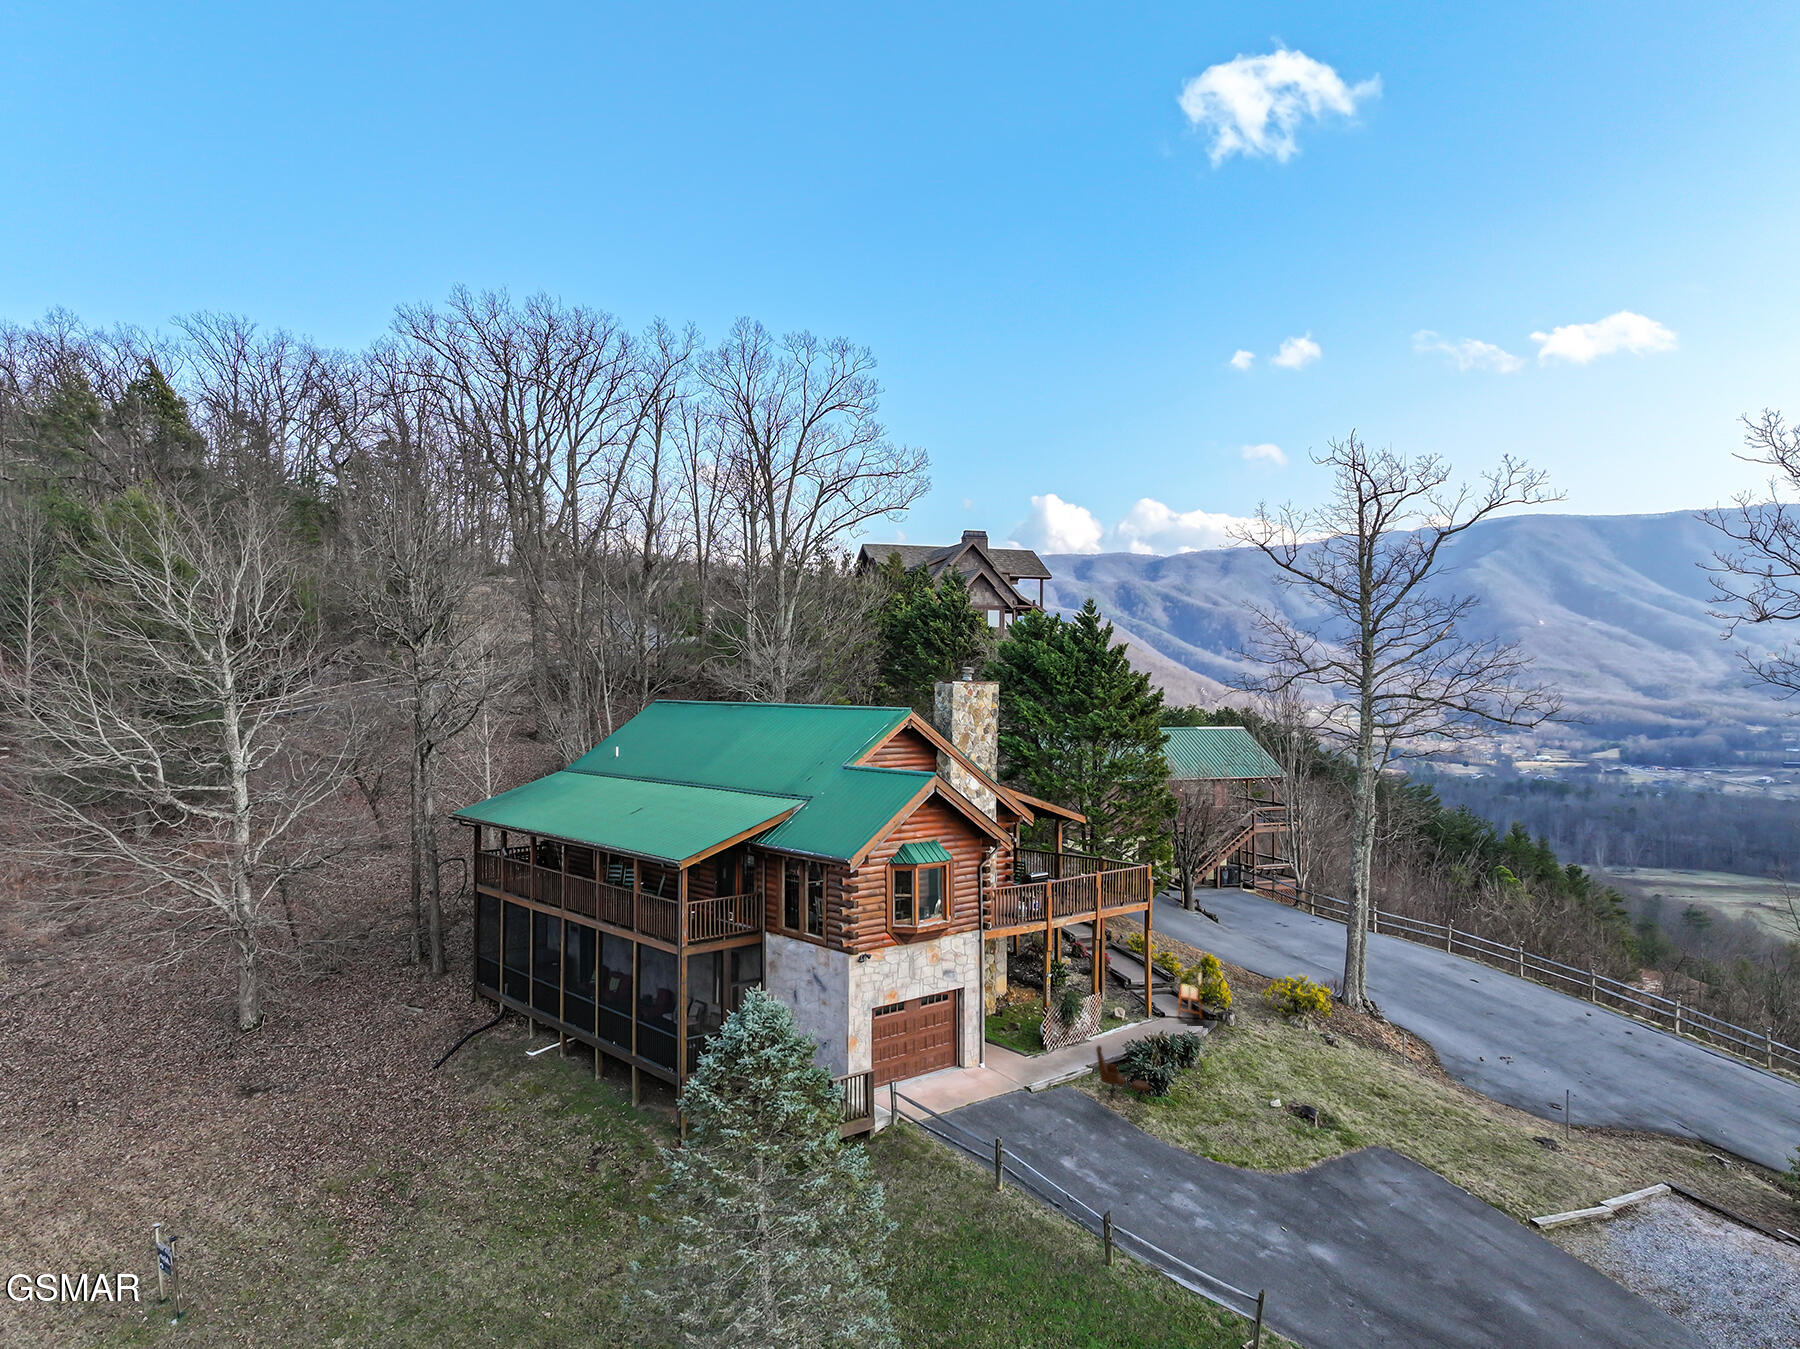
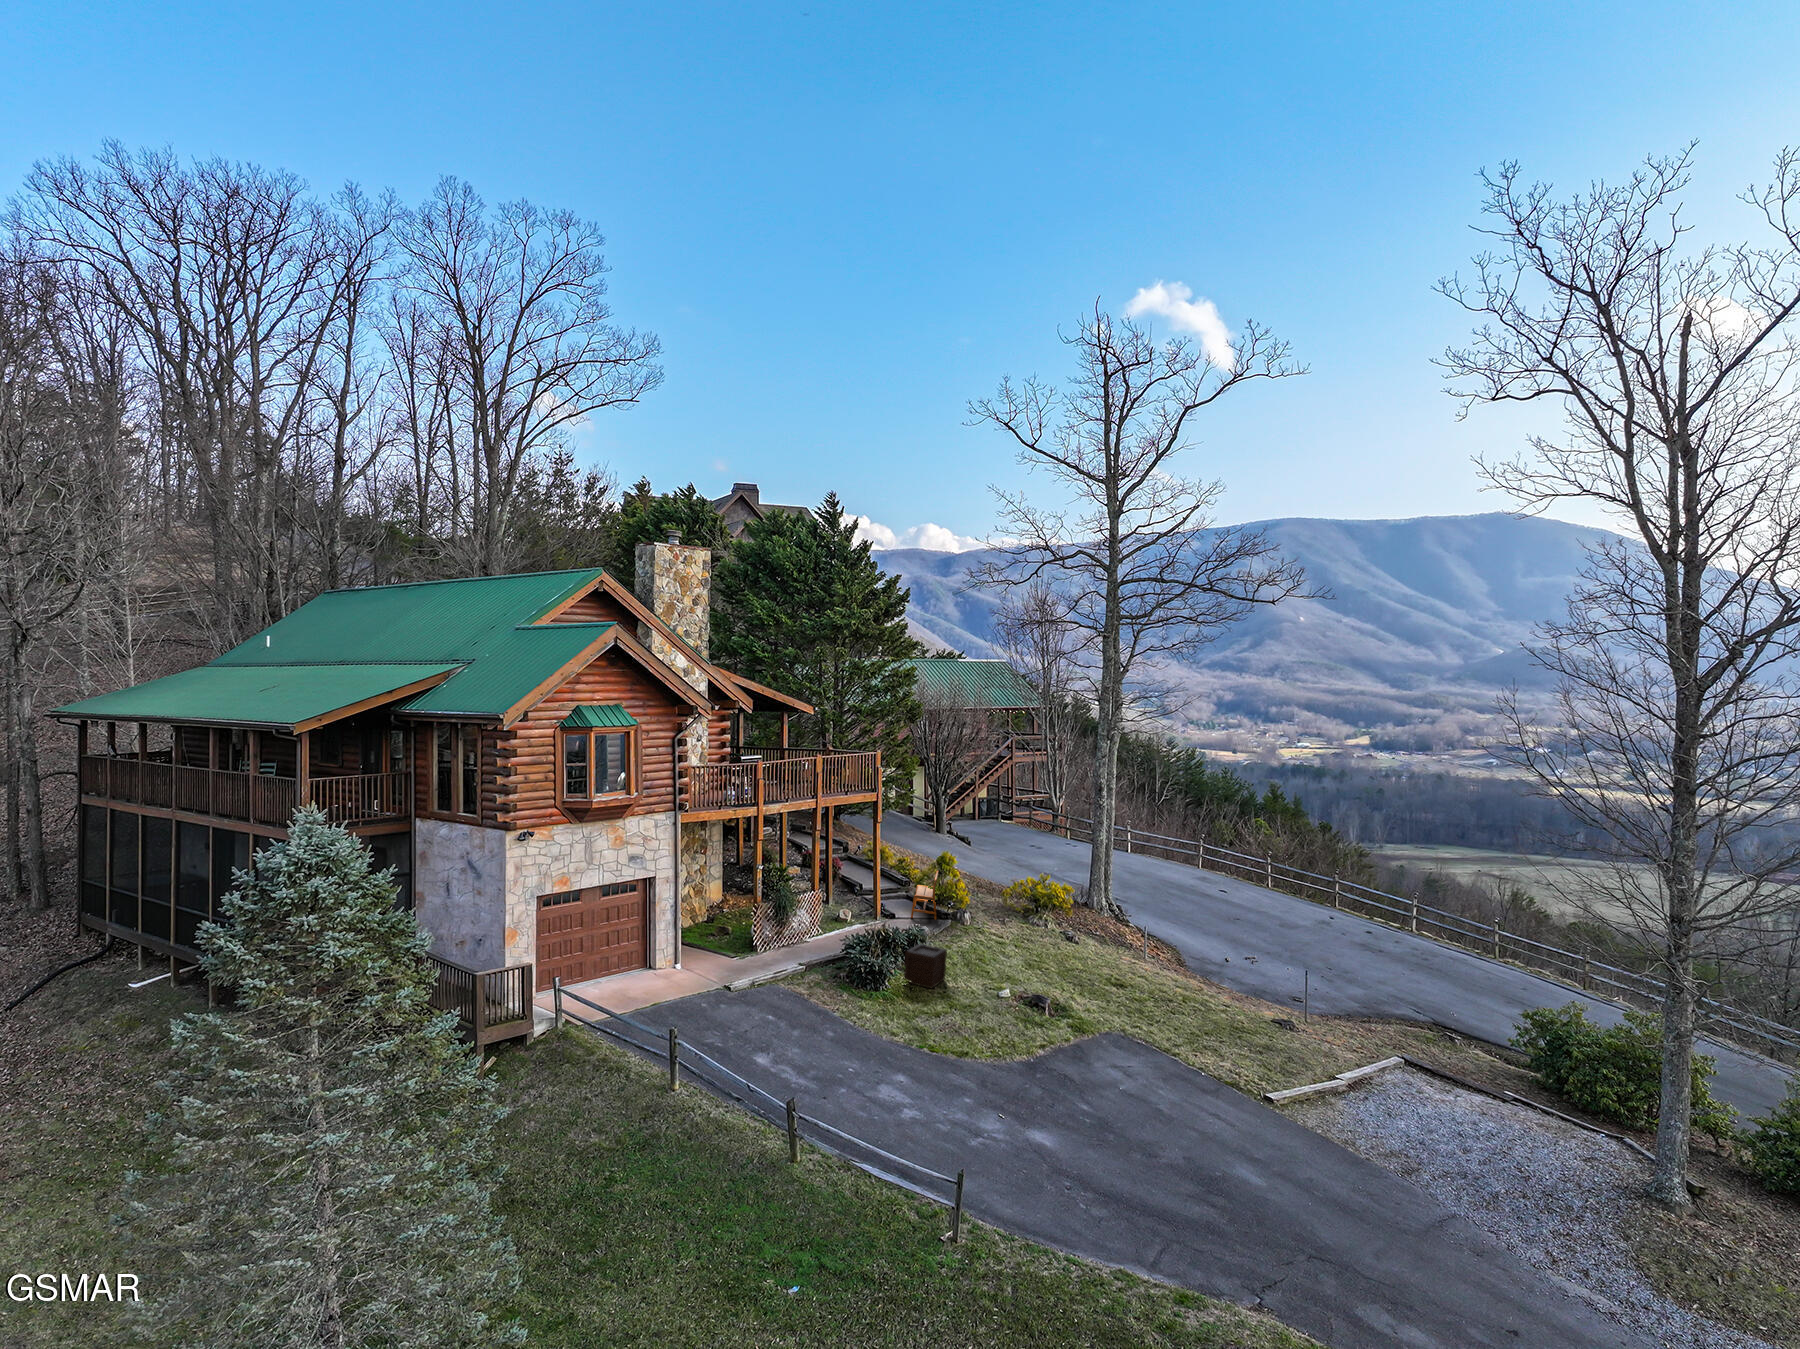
lounge chair: present [1096,1046,1150,1098] -> none [805,938,865,998]
wooden crate: none [1182,1052,1220,1095] -> present [904,944,947,989]

